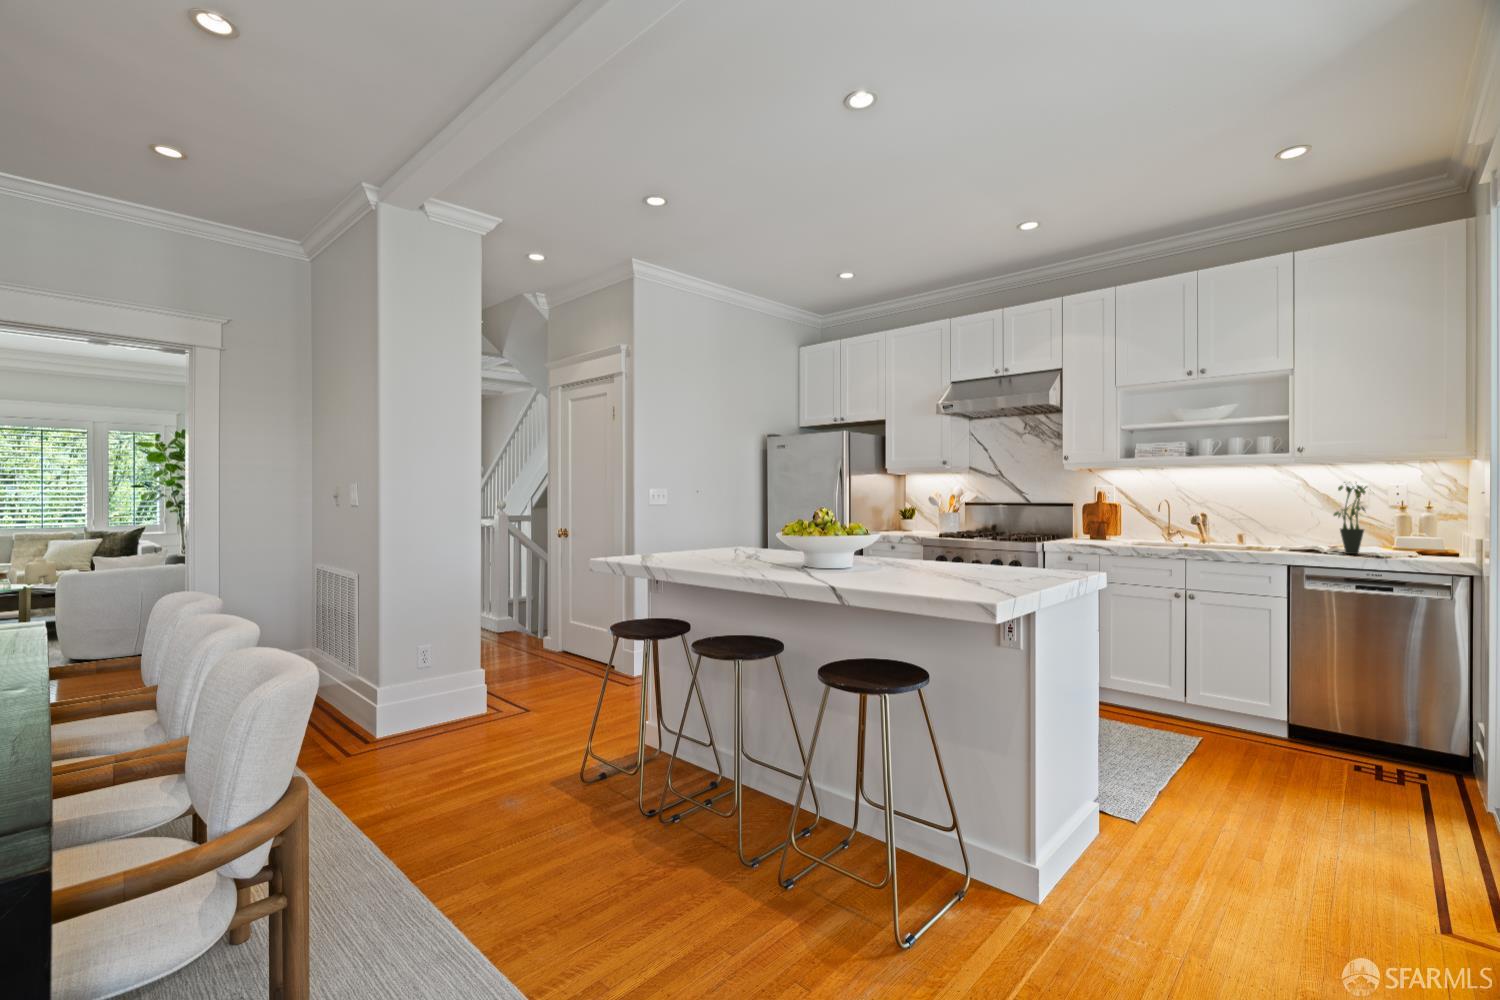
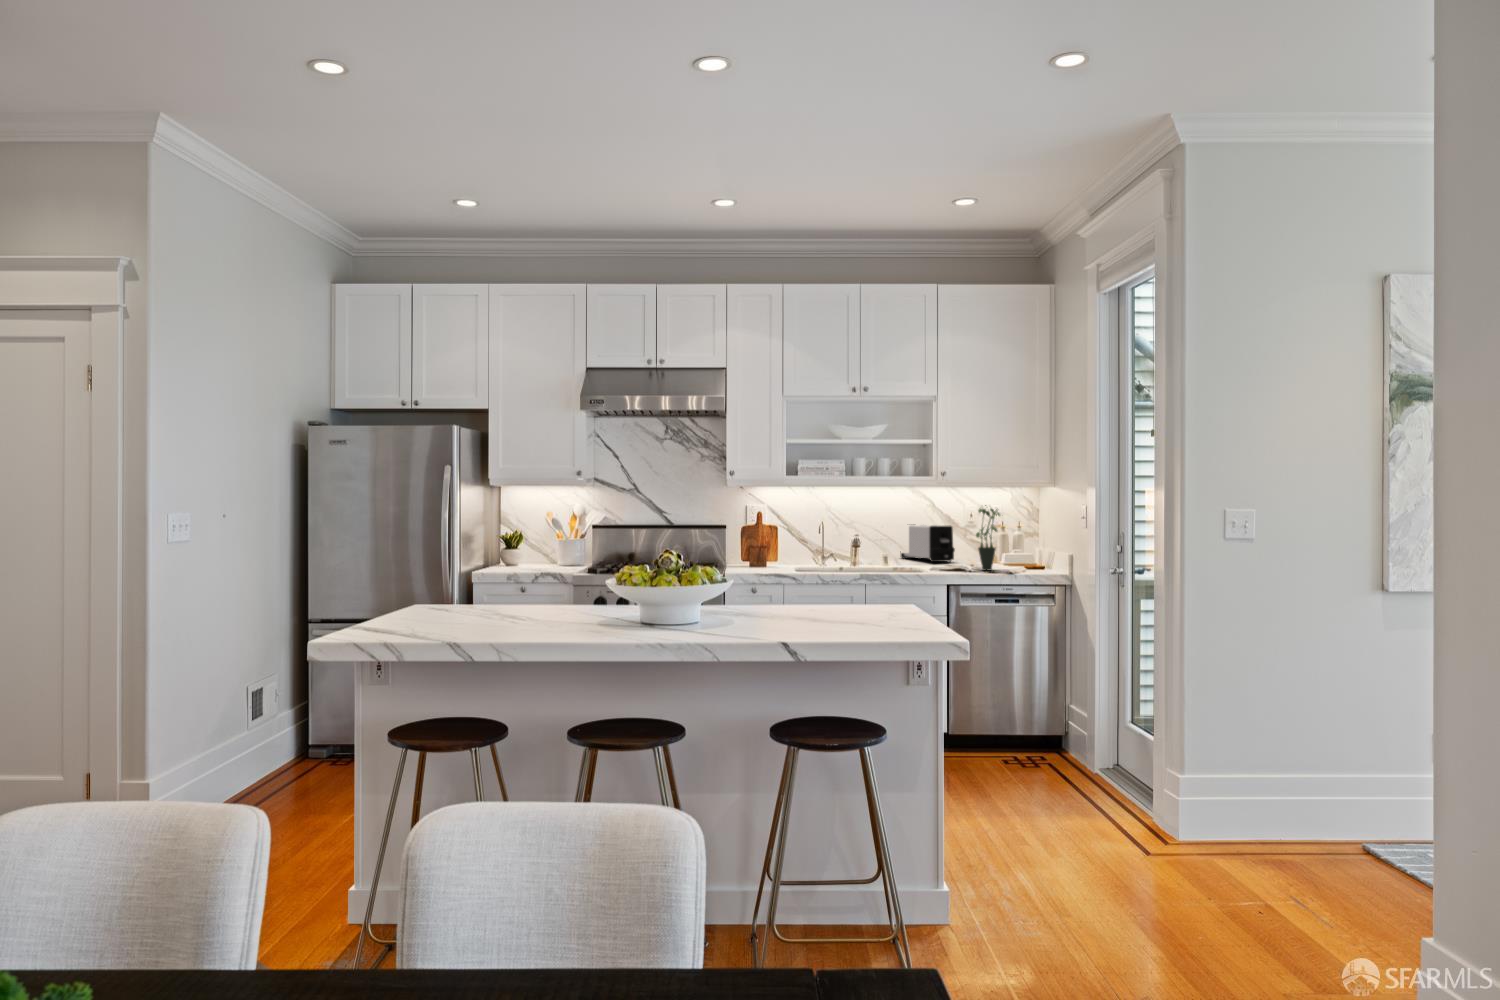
toaster: none [1268,505,1328,544] -> present [901,524,955,562]

